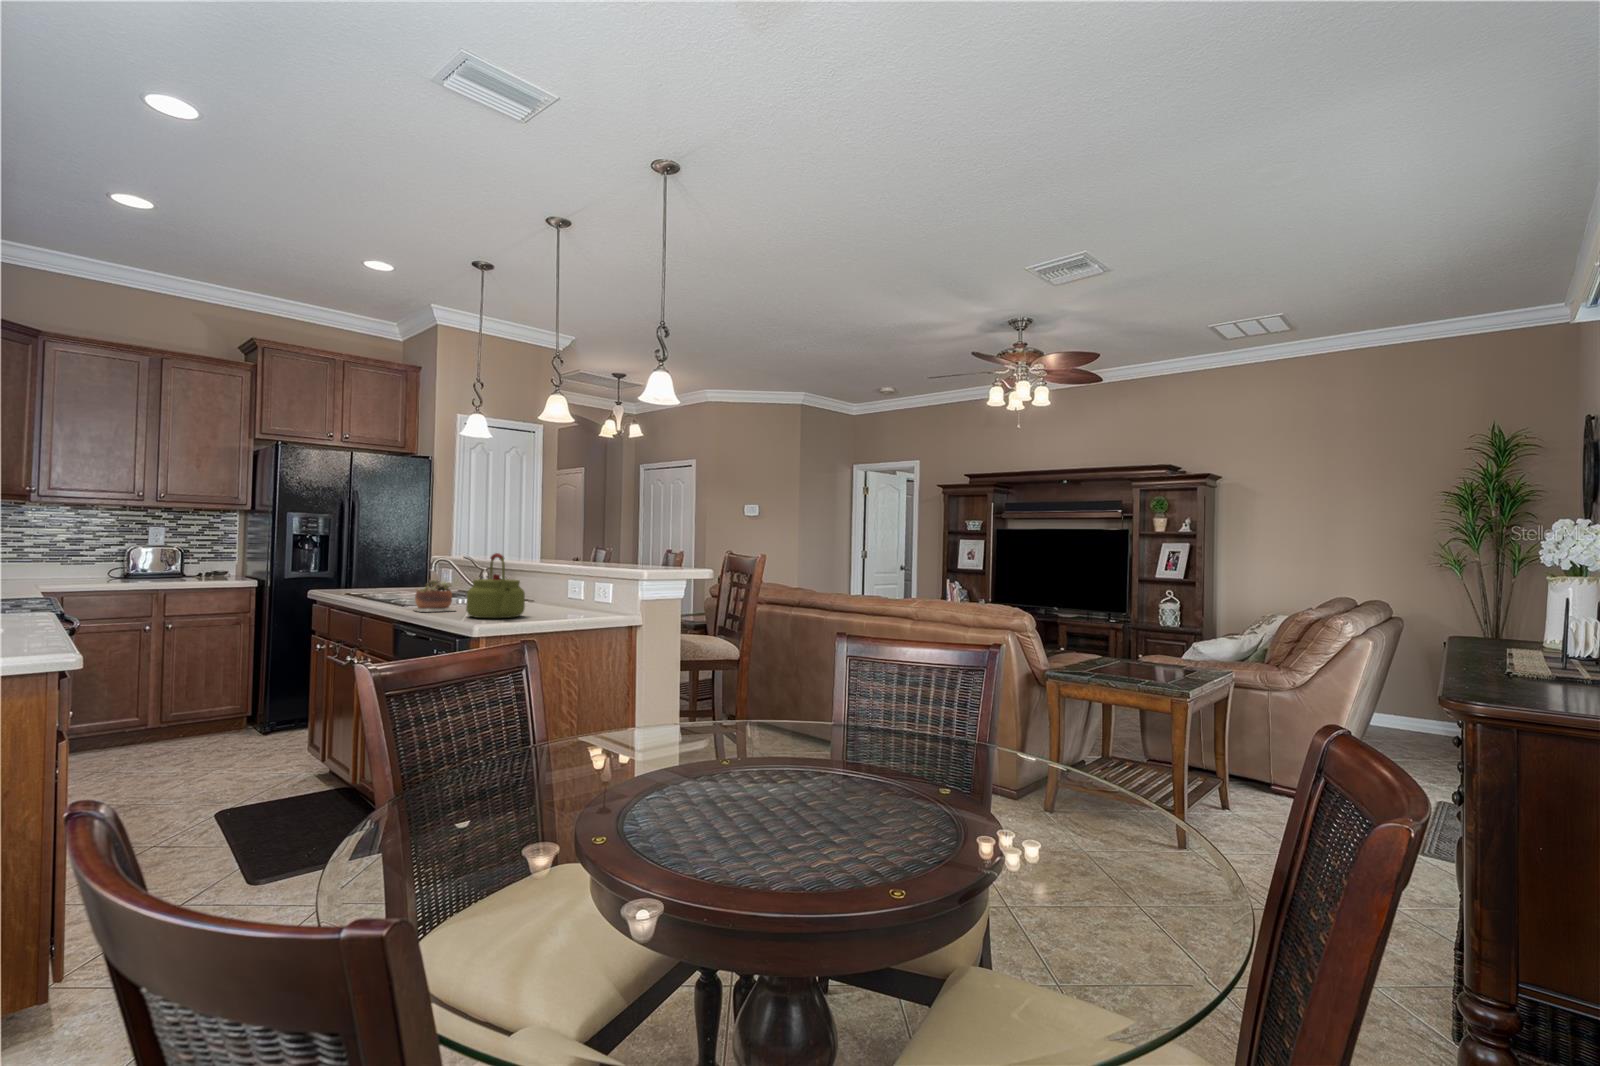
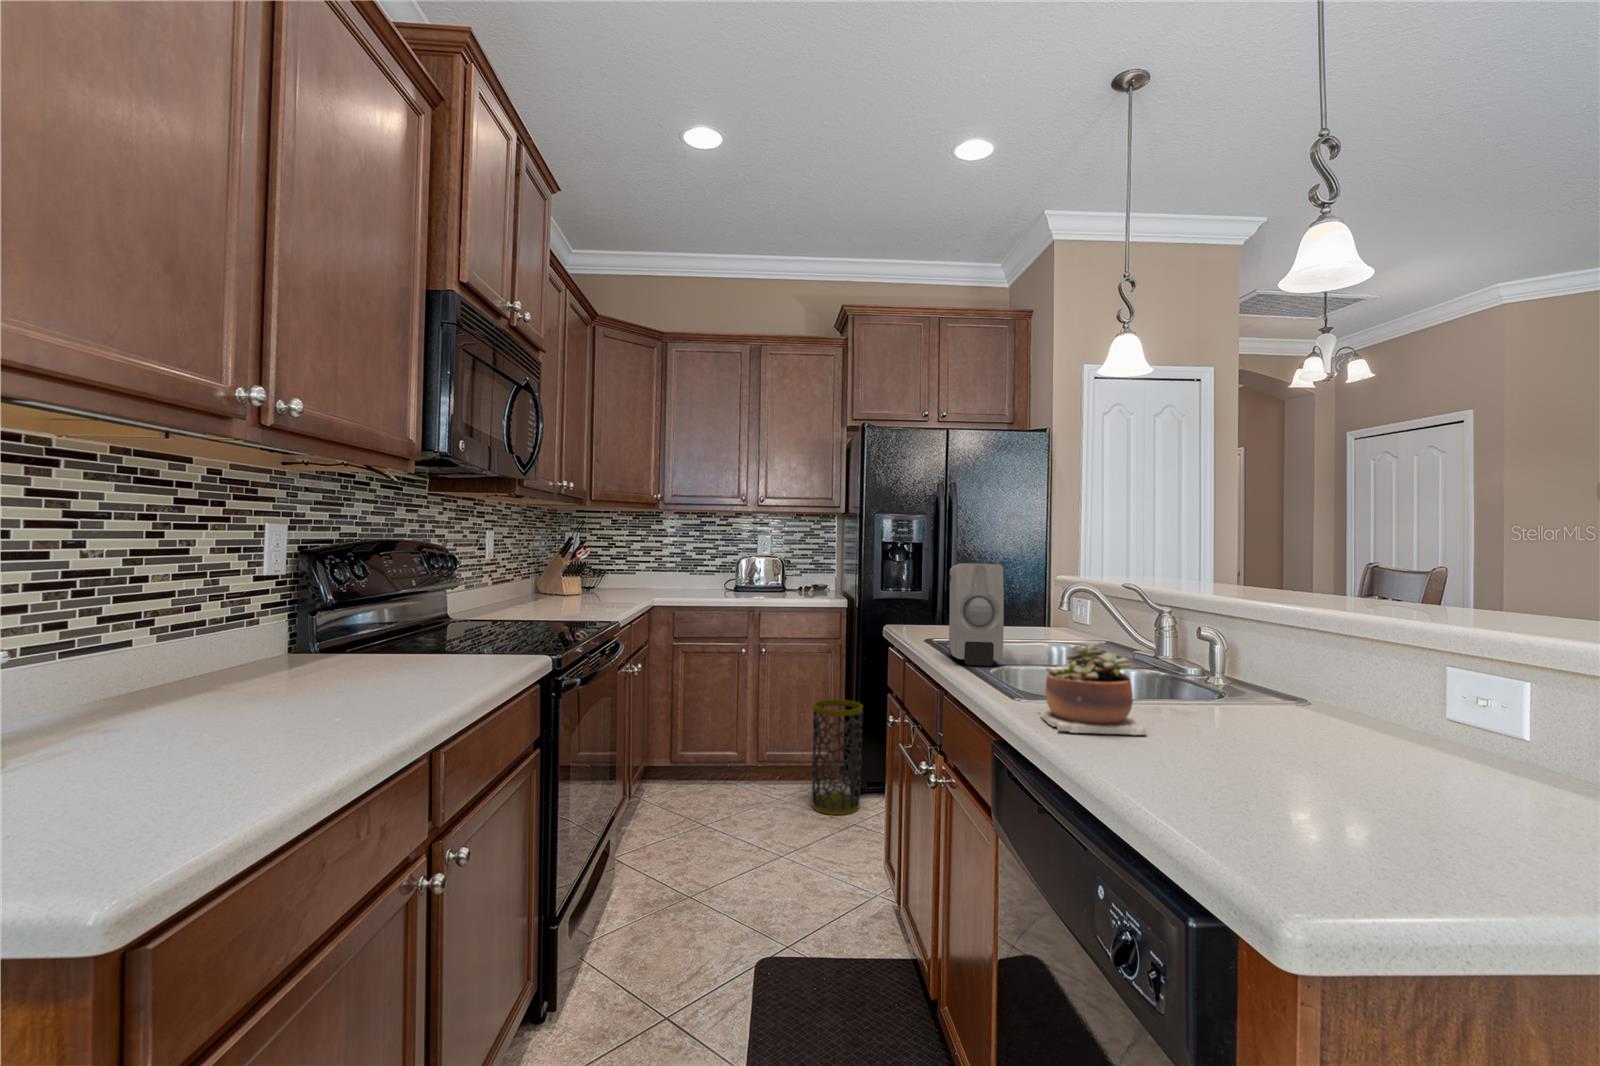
soap dispenser: none [361,547,395,601] -> present [949,563,1004,666]
kettle: present [466,553,525,618] -> none [1197,597,1410,825]
trash can: none [226,659,275,746] -> present [811,699,863,815]

